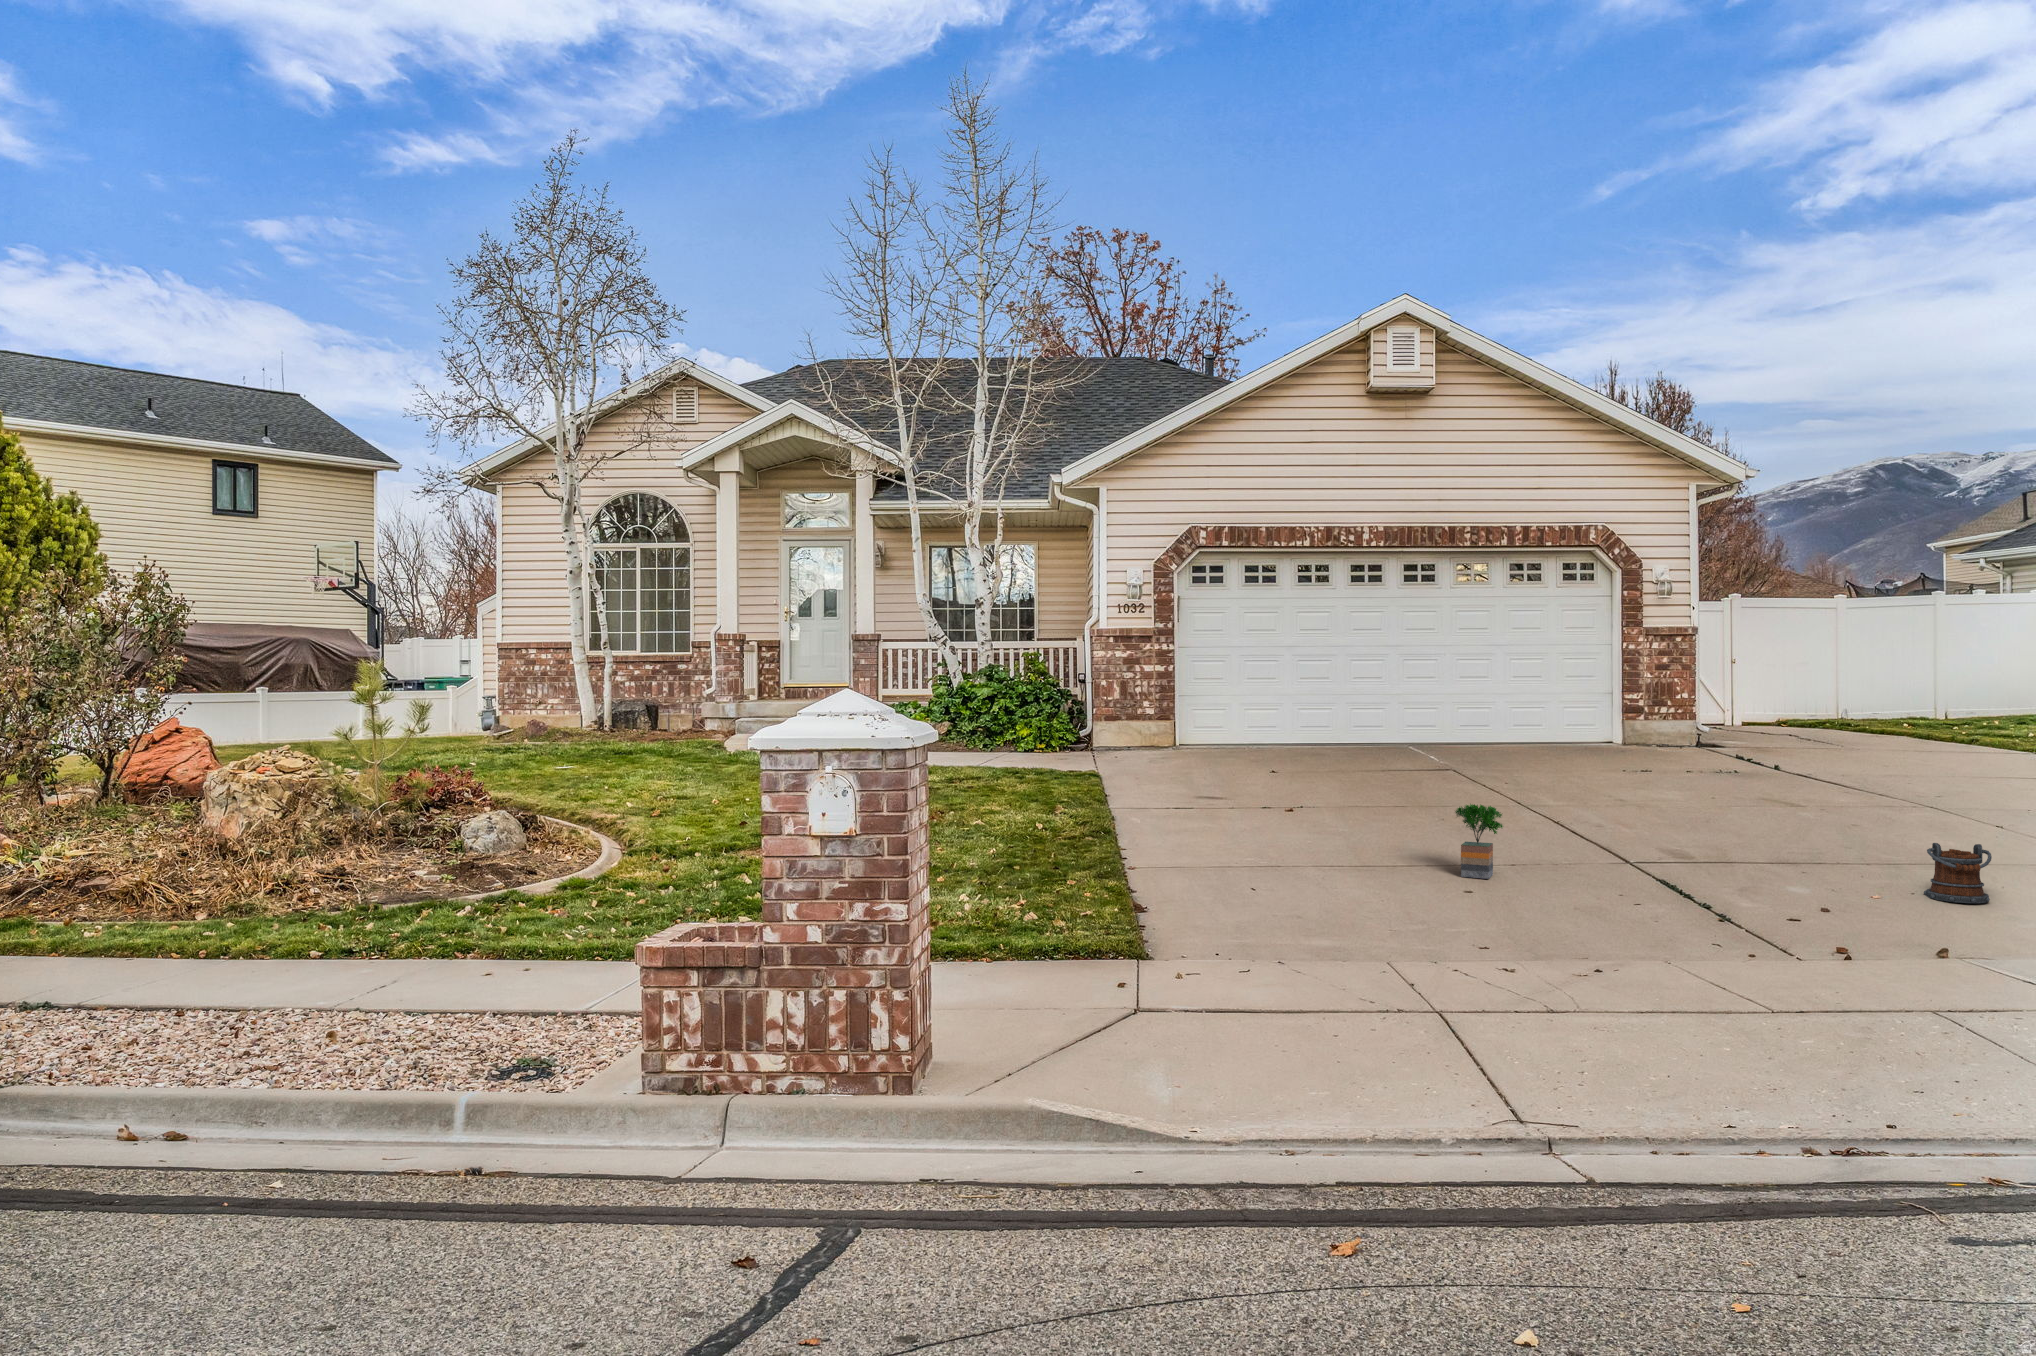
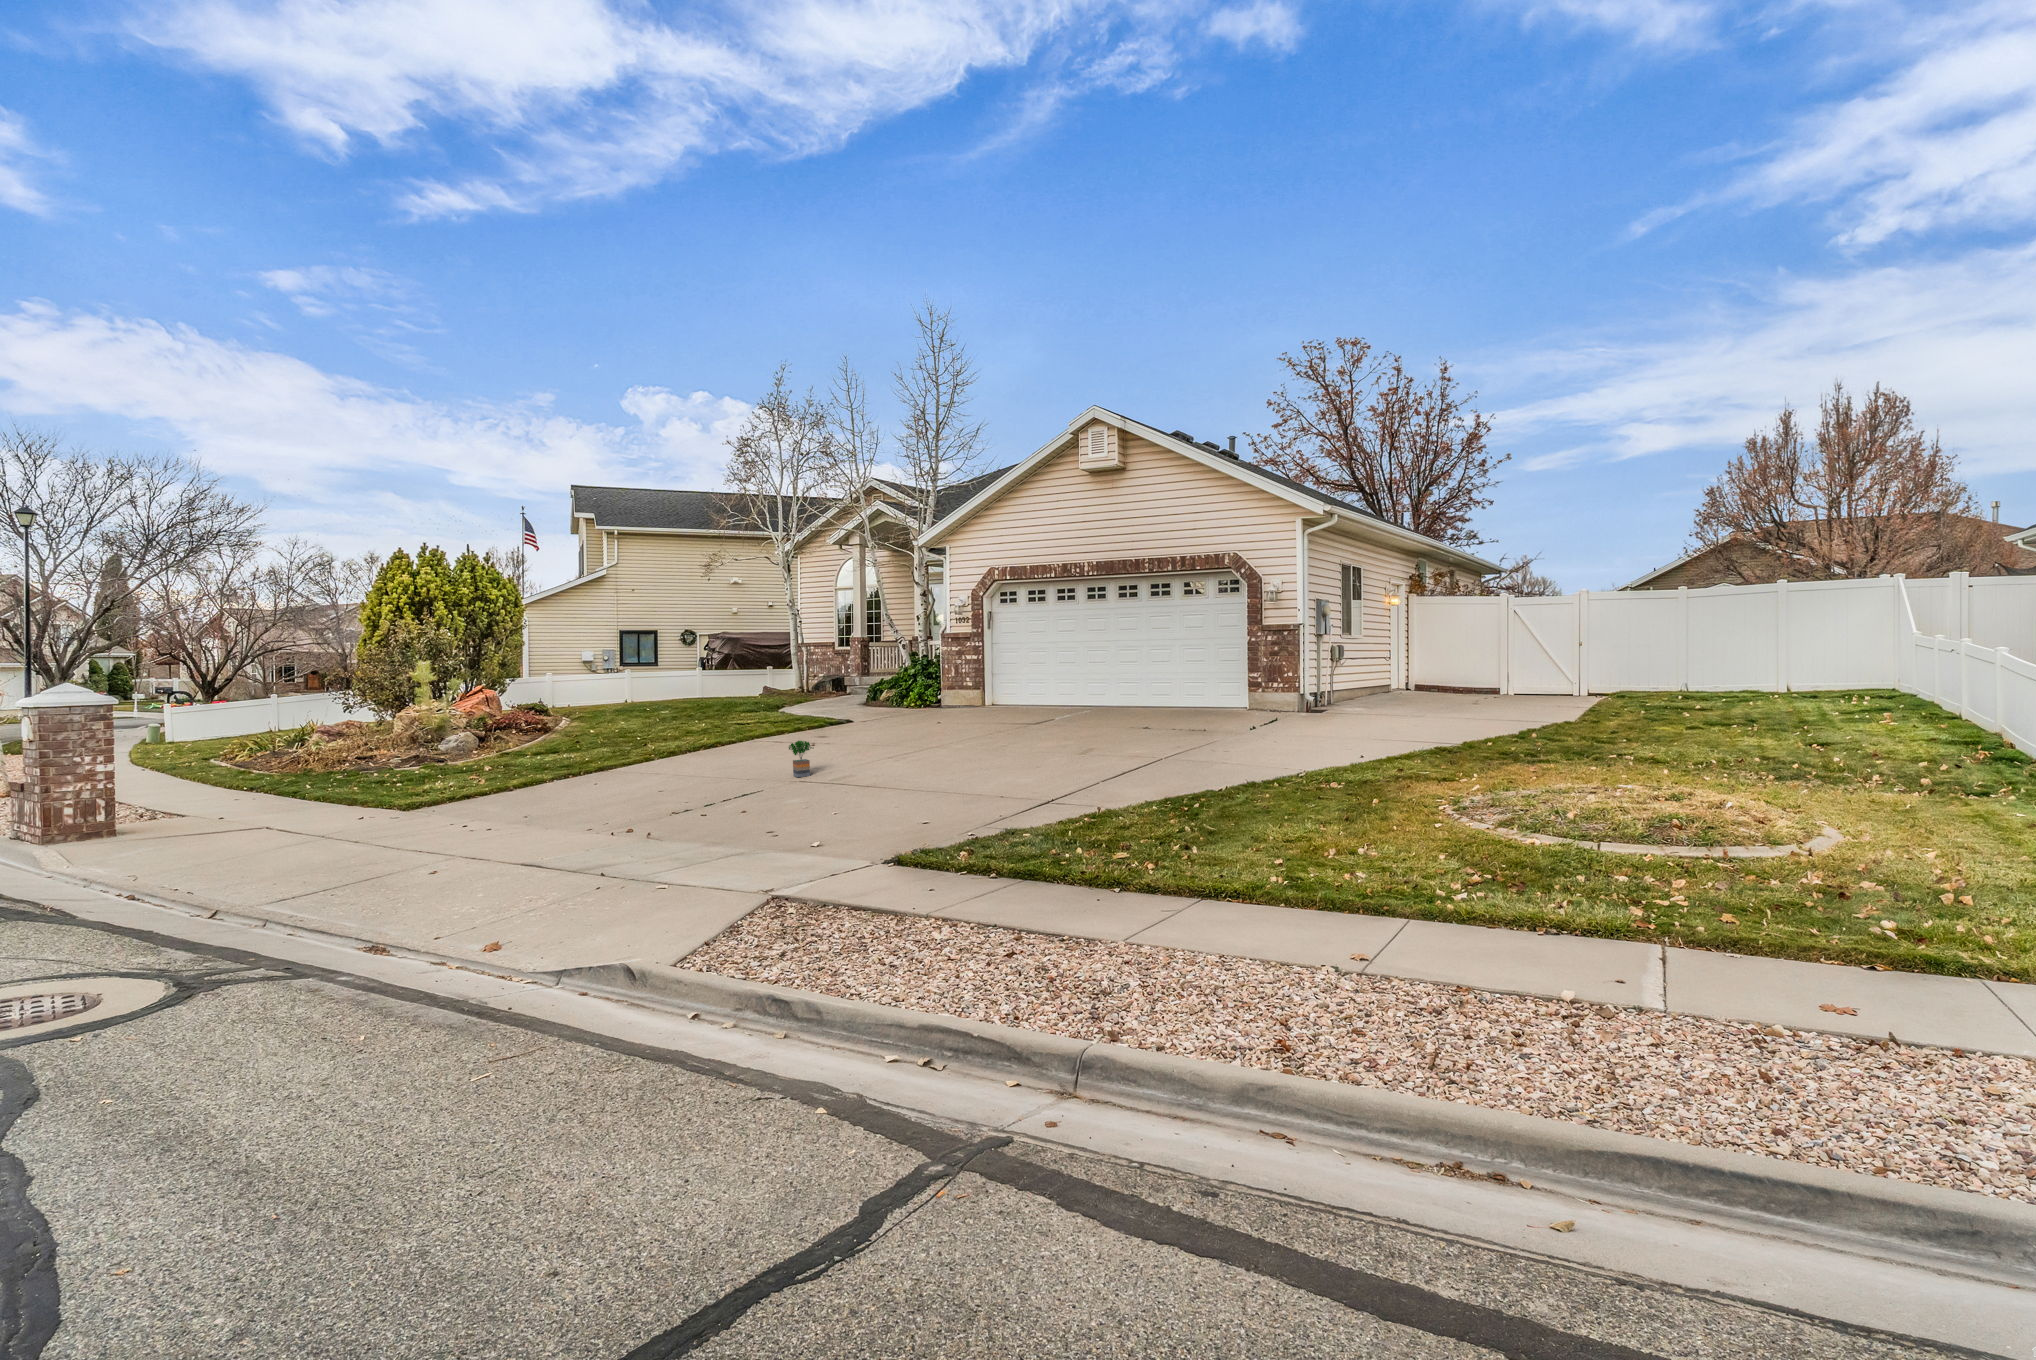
bucket: present [1924,843,1992,903] -> none [924,768,953,800]

